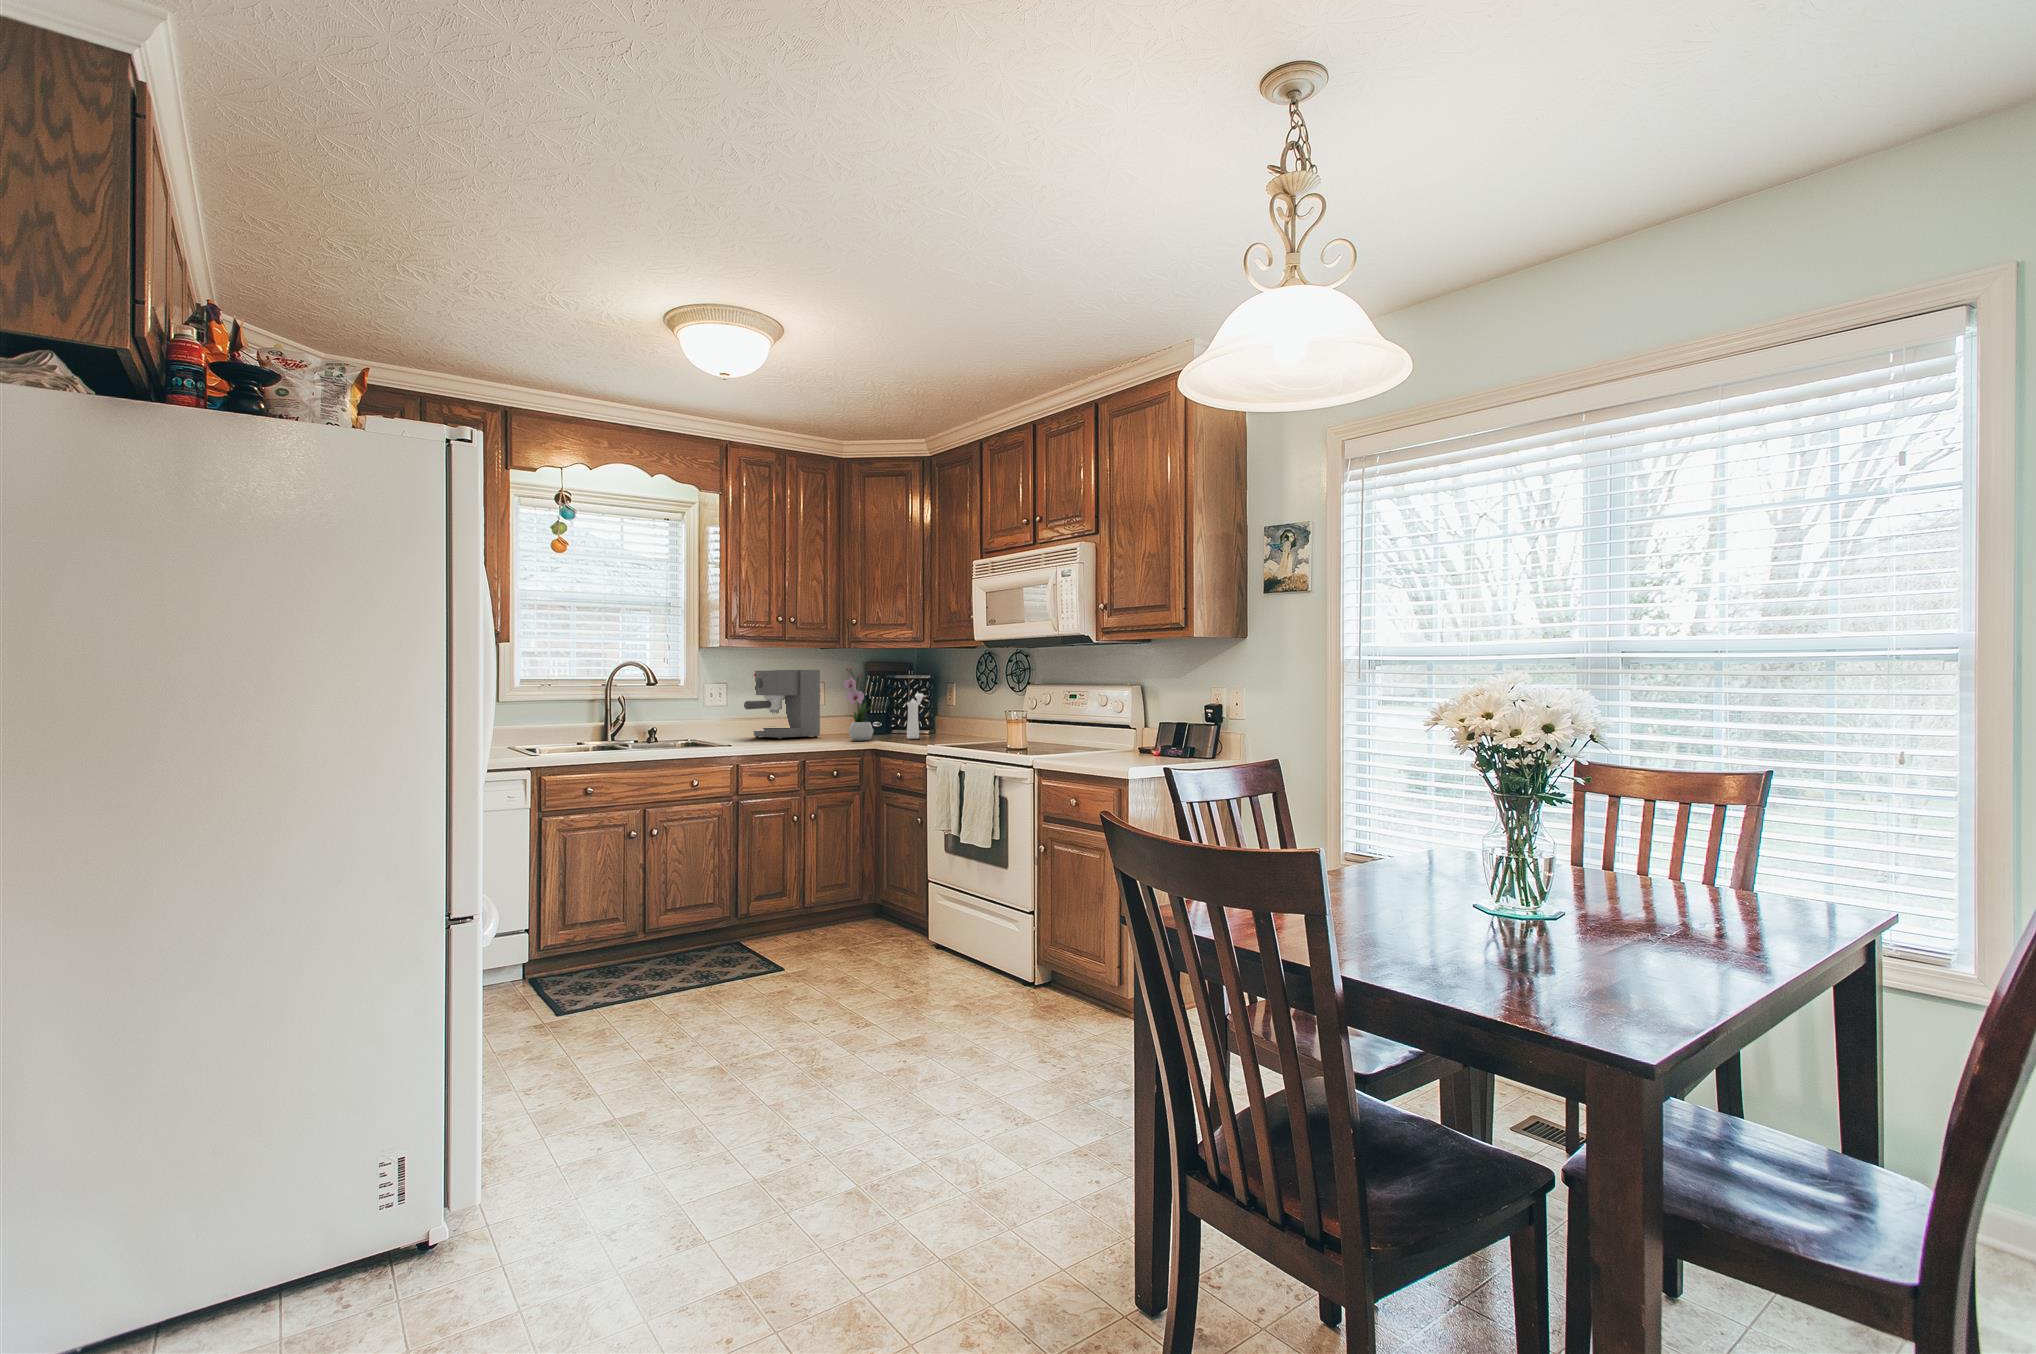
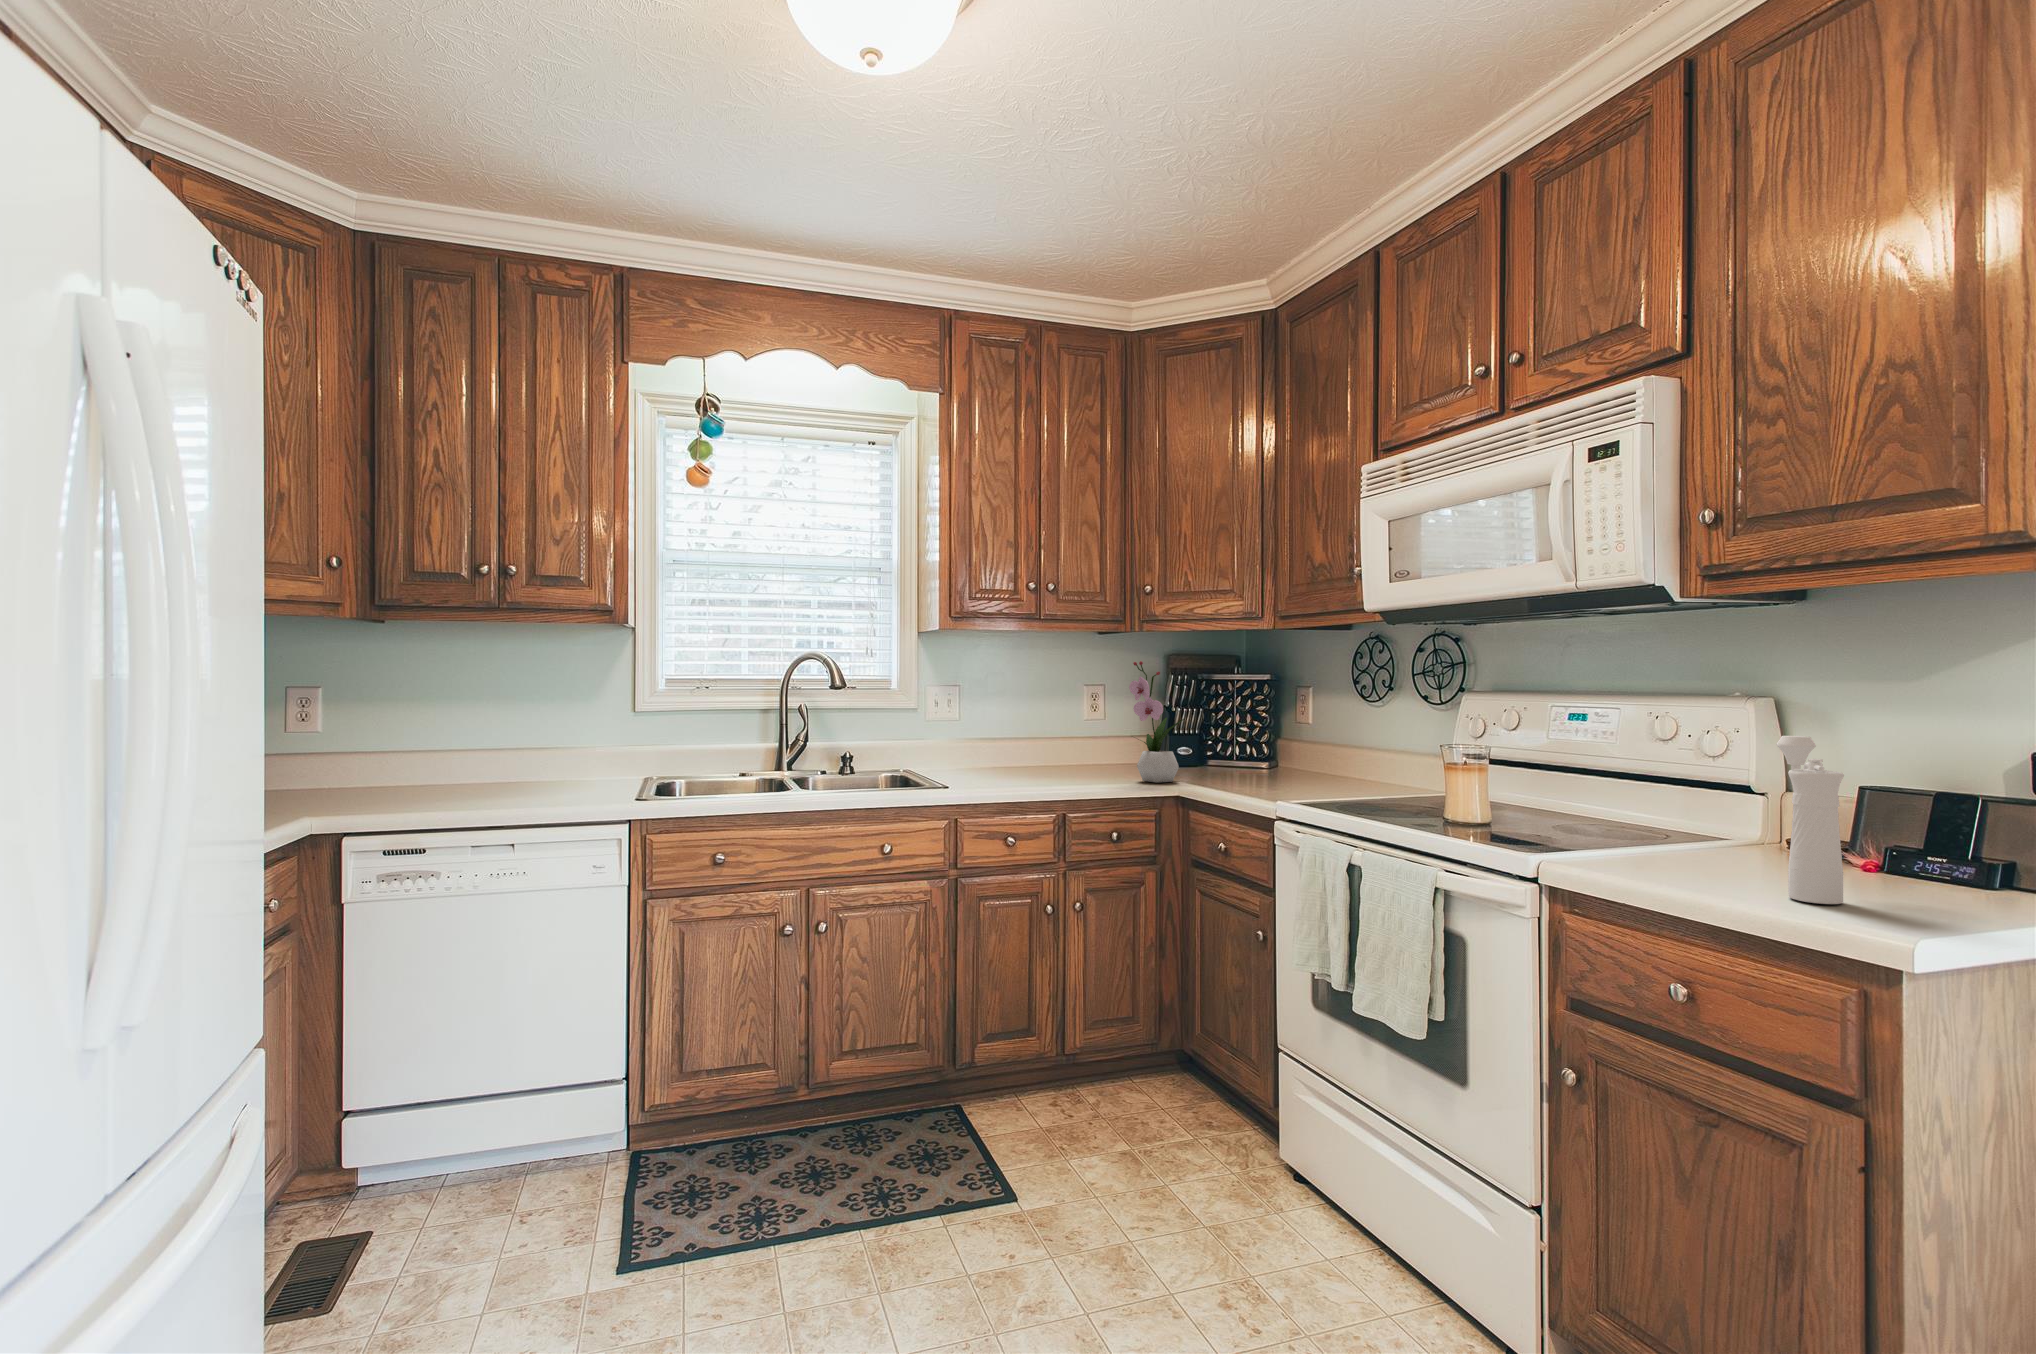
coffee maker: present [744,670,820,739] -> none [977,664,1094,773]
pepper mill: present [907,693,924,739] -> present [1776,736,1844,904]

